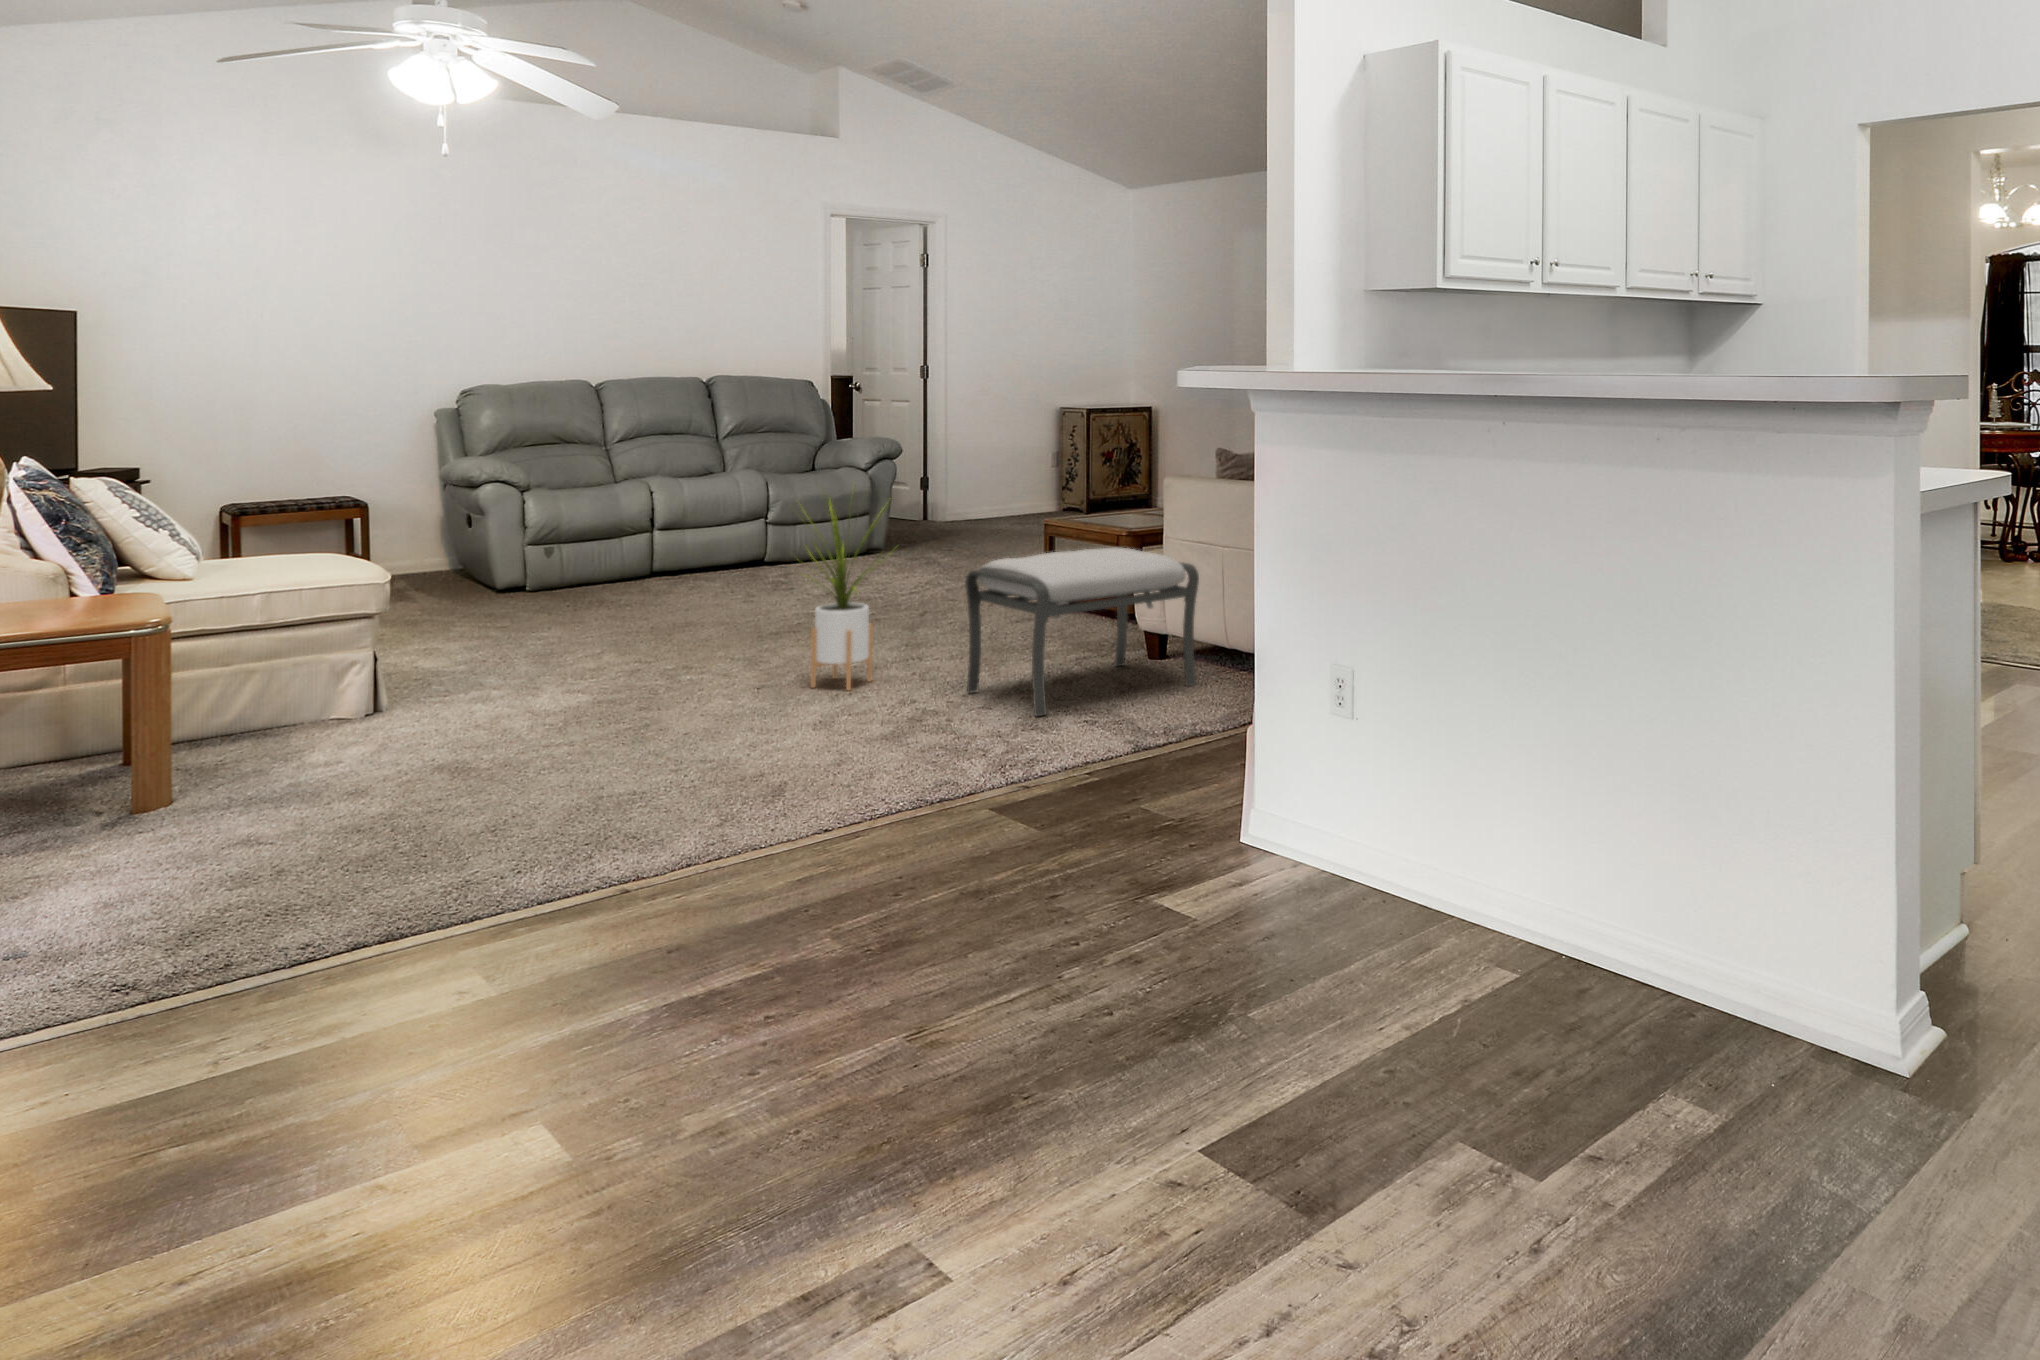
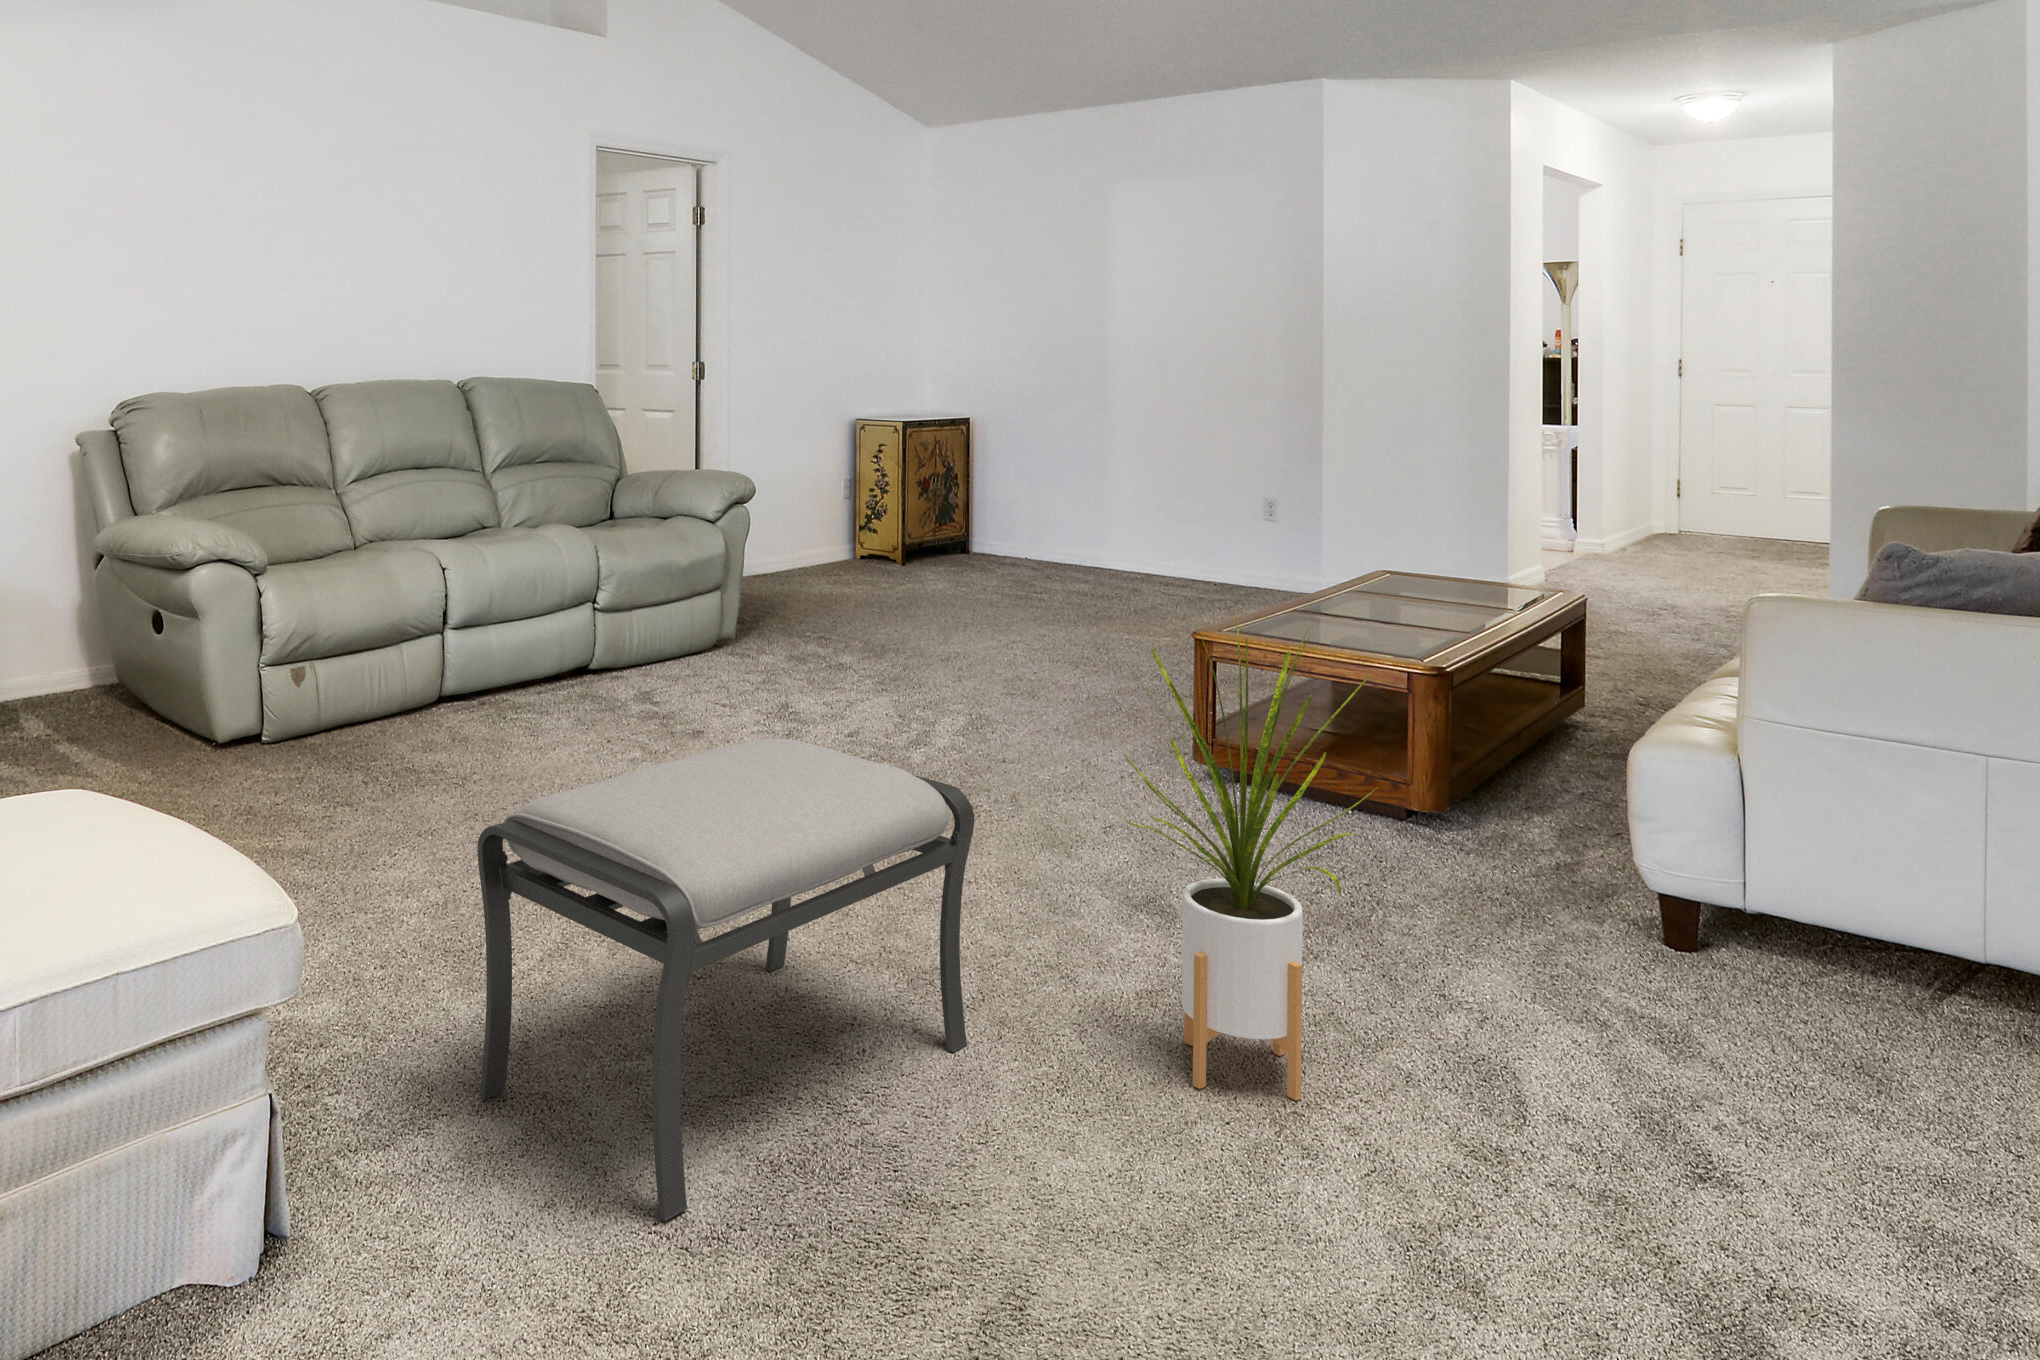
ottoman: present [965,548,1199,716] -> present [477,739,974,1221]

